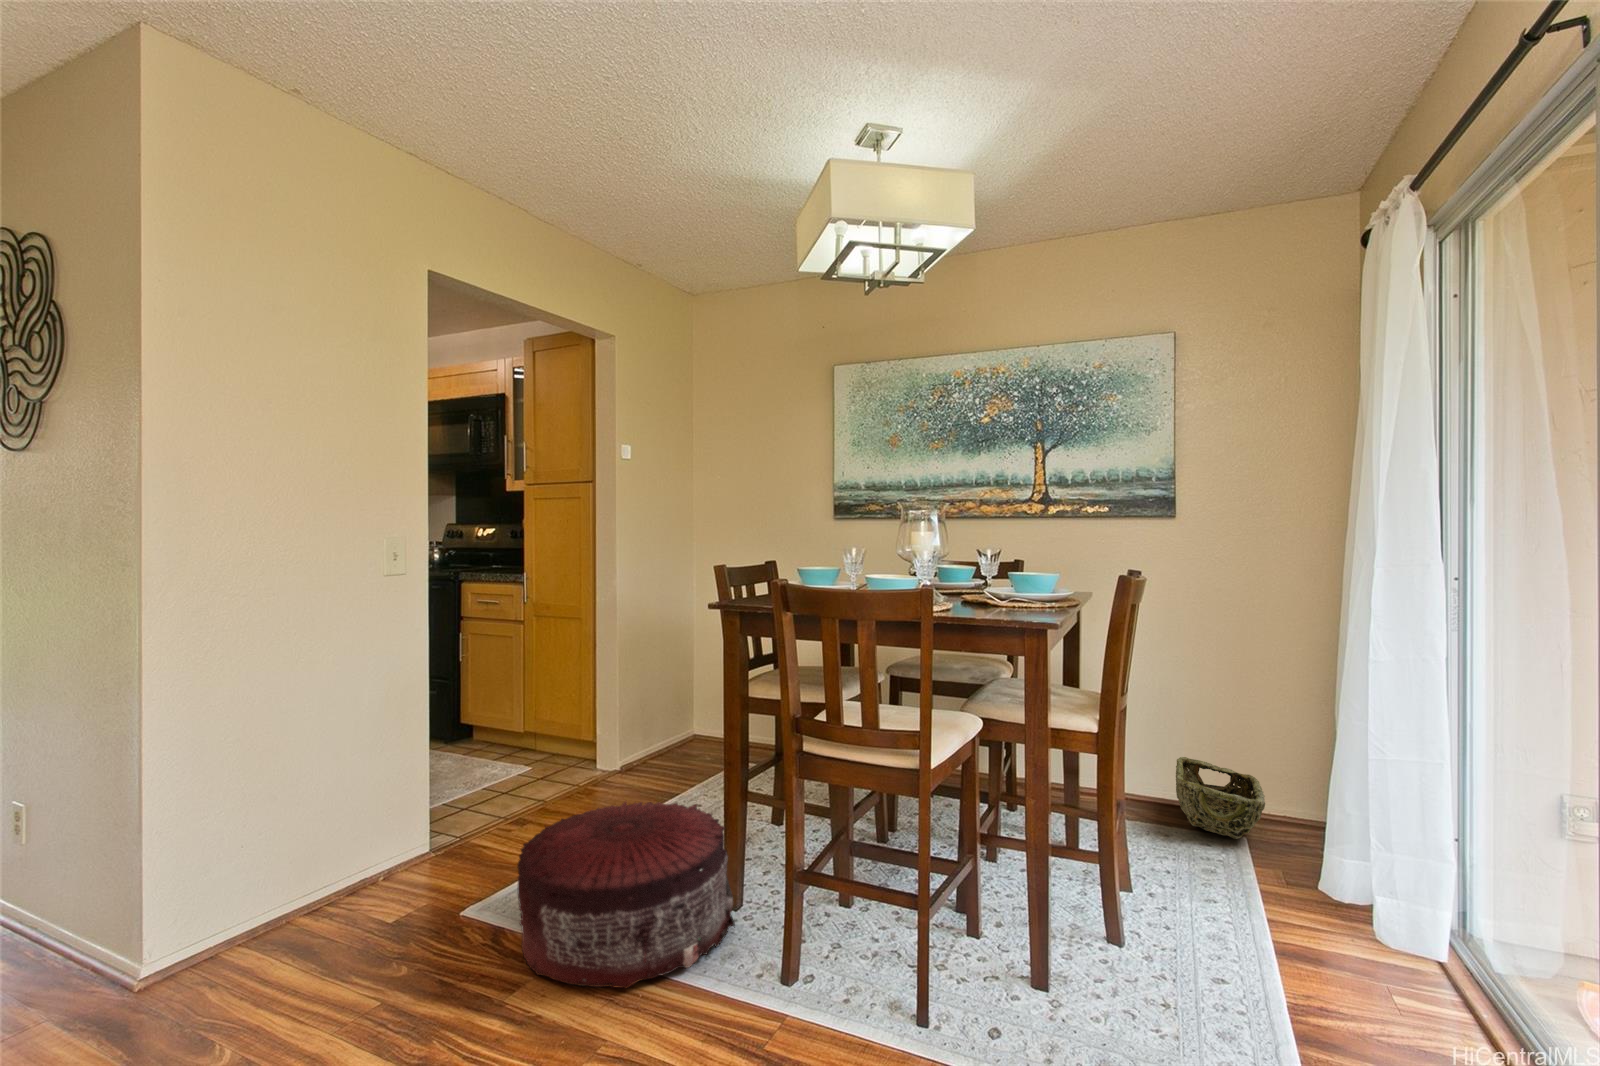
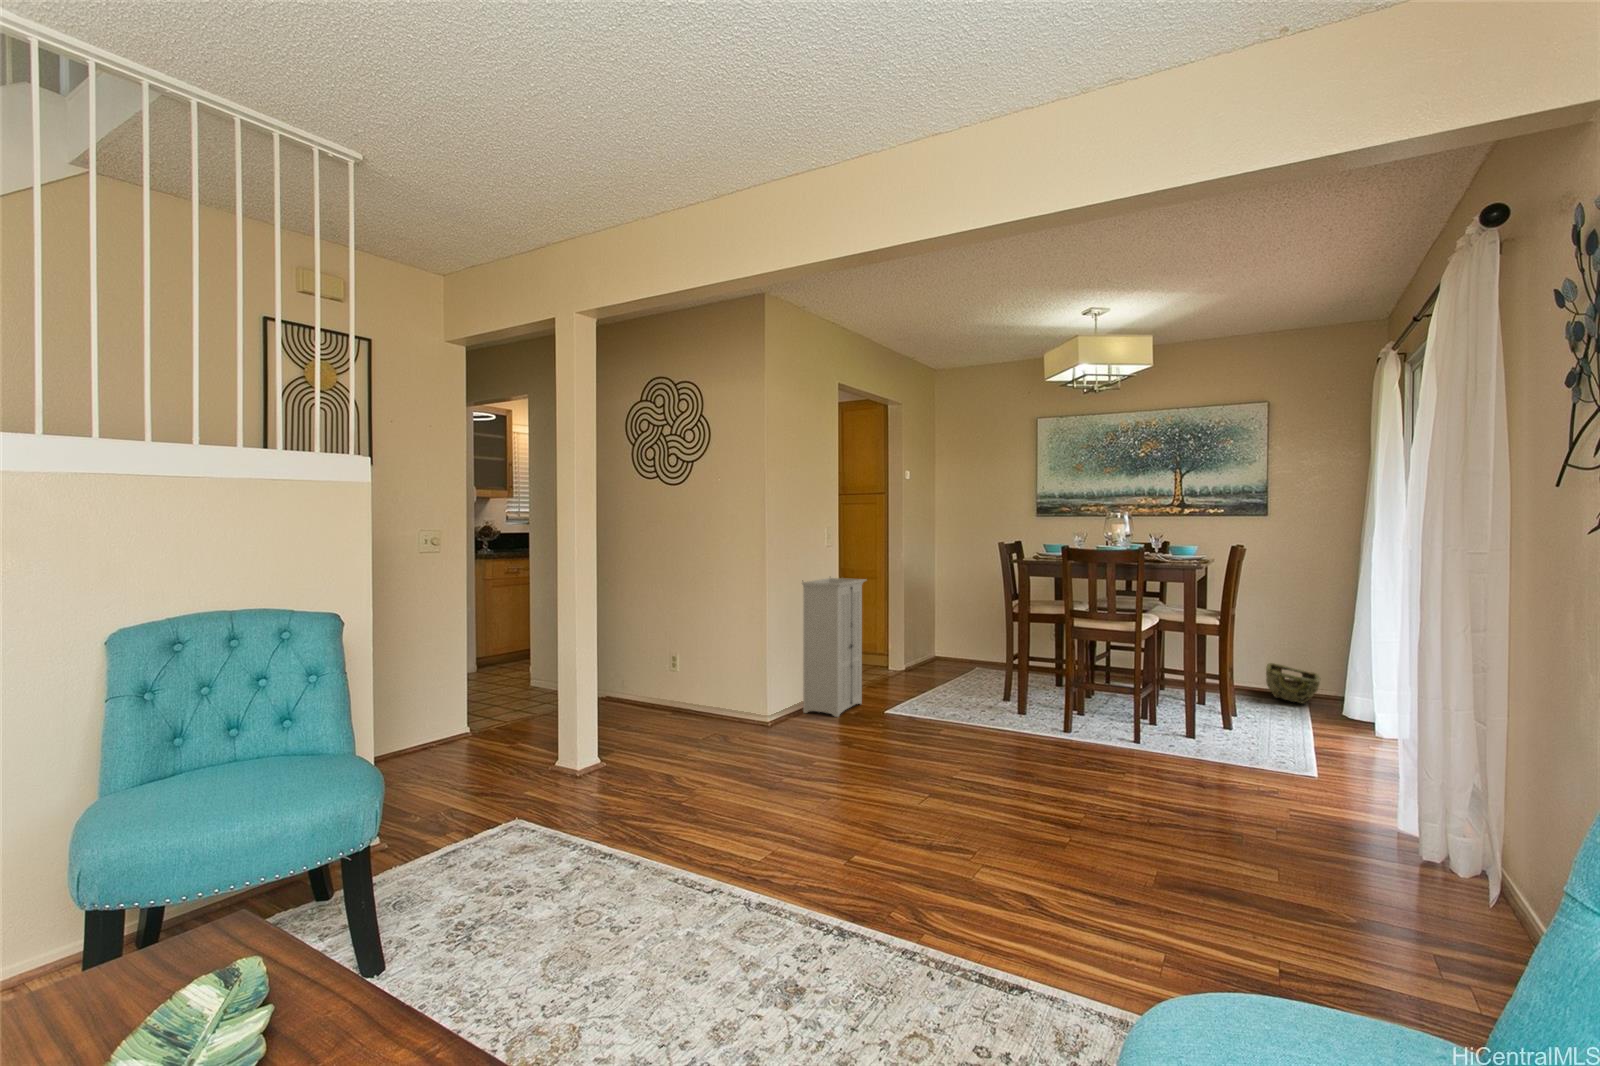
storage cabinet: none [276,631,457,939] -> present [802,578,866,717]
pouf: present [517,802,735,988] -> none [922,663,1030,731]

